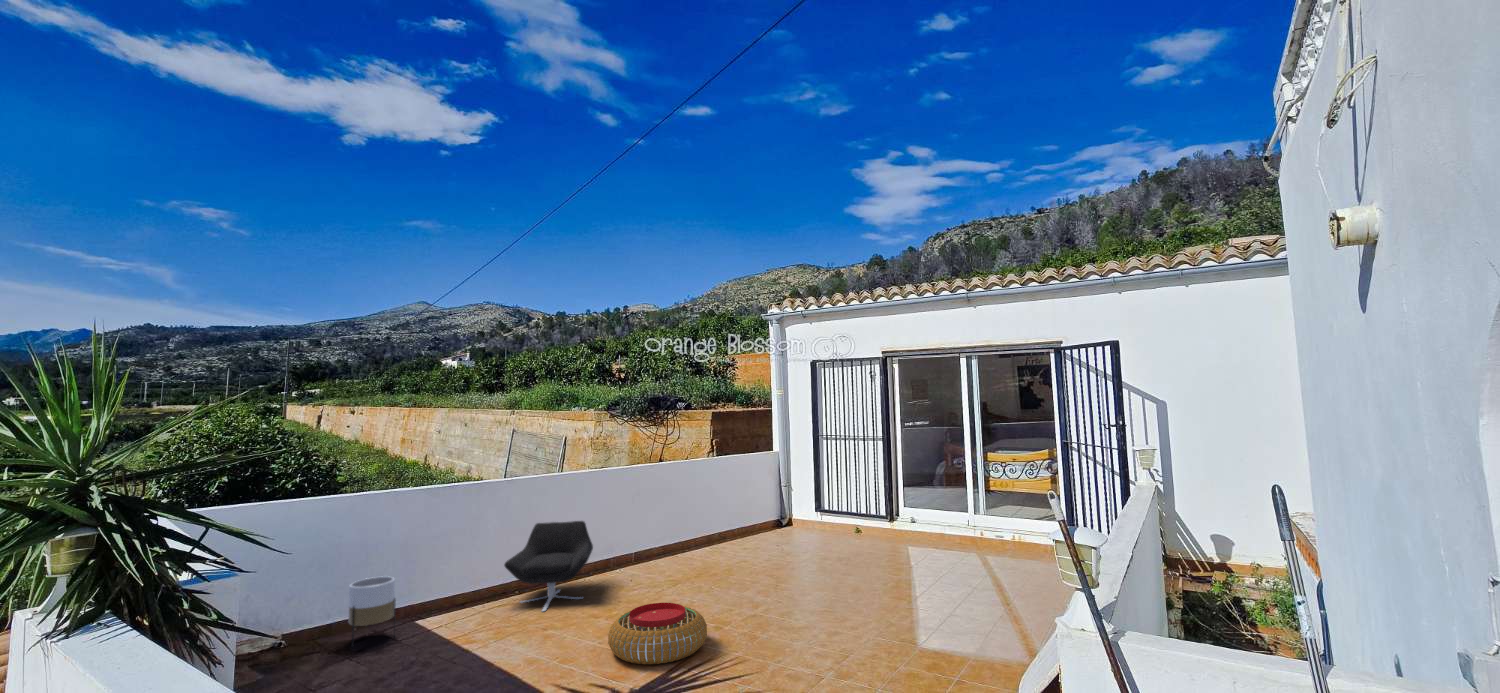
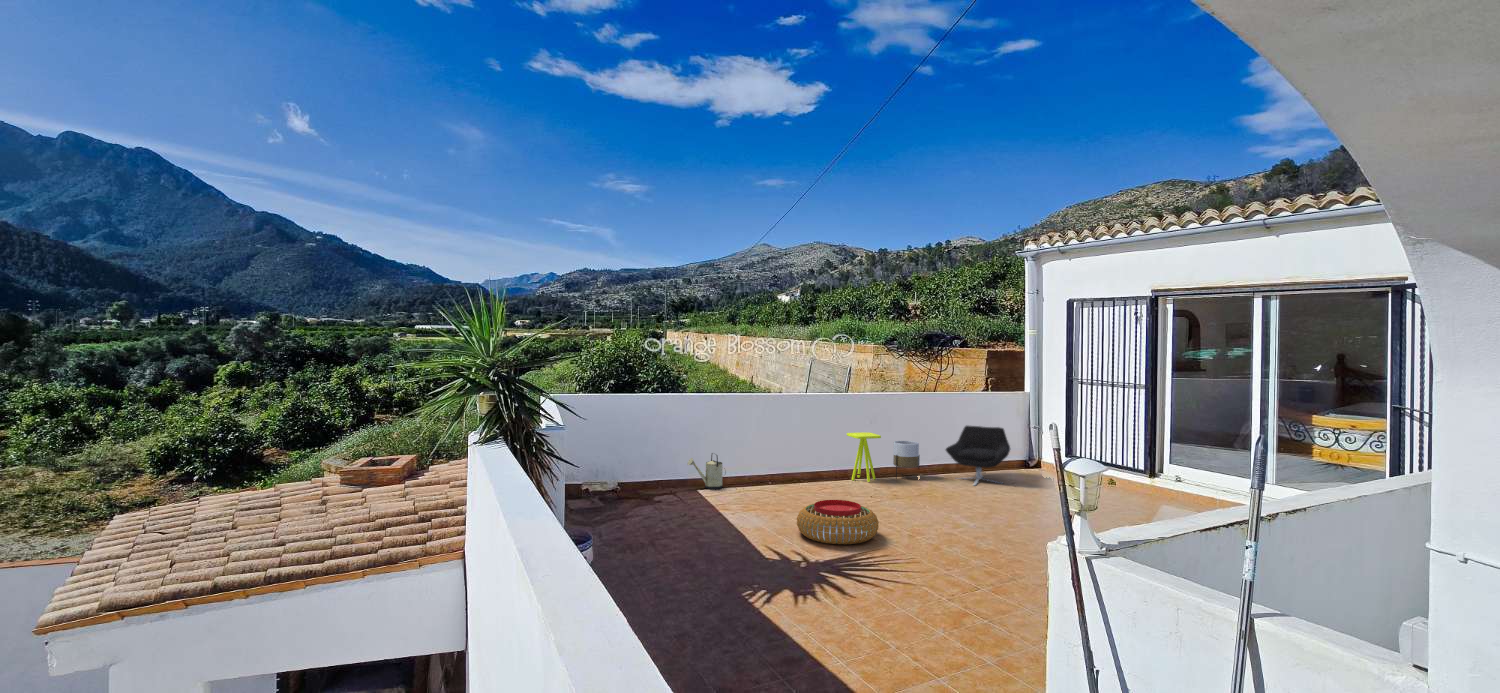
side table: none [611,511,651,570] -> present [847,432,881,482]
lounge chair: present [504,521,593,611] -> present [946,426,1010,485]
watering can: none [418,567,472,617] -> present [687,453,723,489]
planter: present [348,576,396,646] -> present [893,441,920,479]

